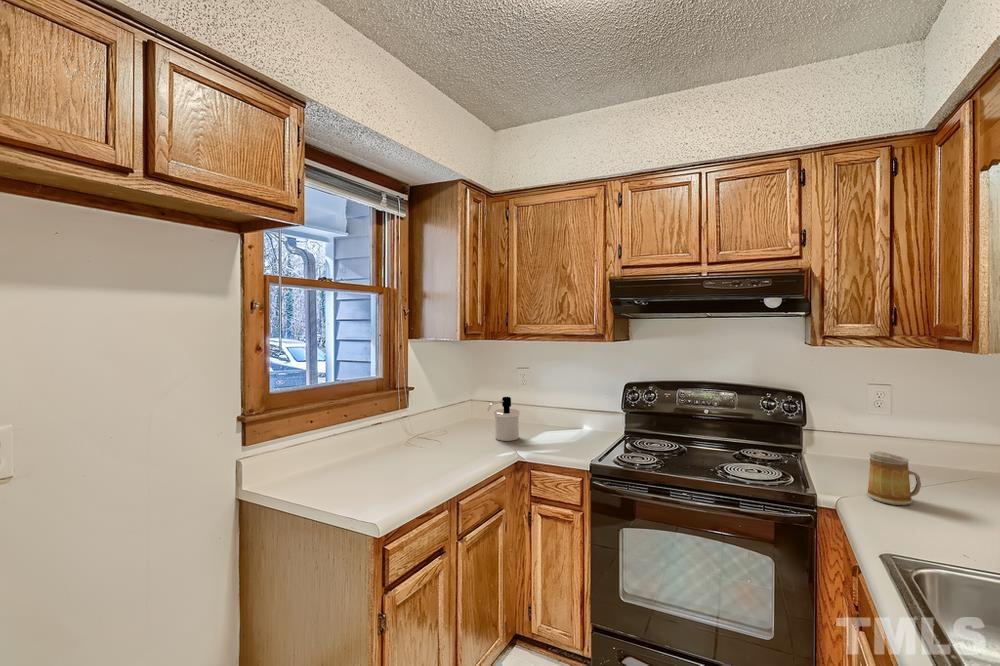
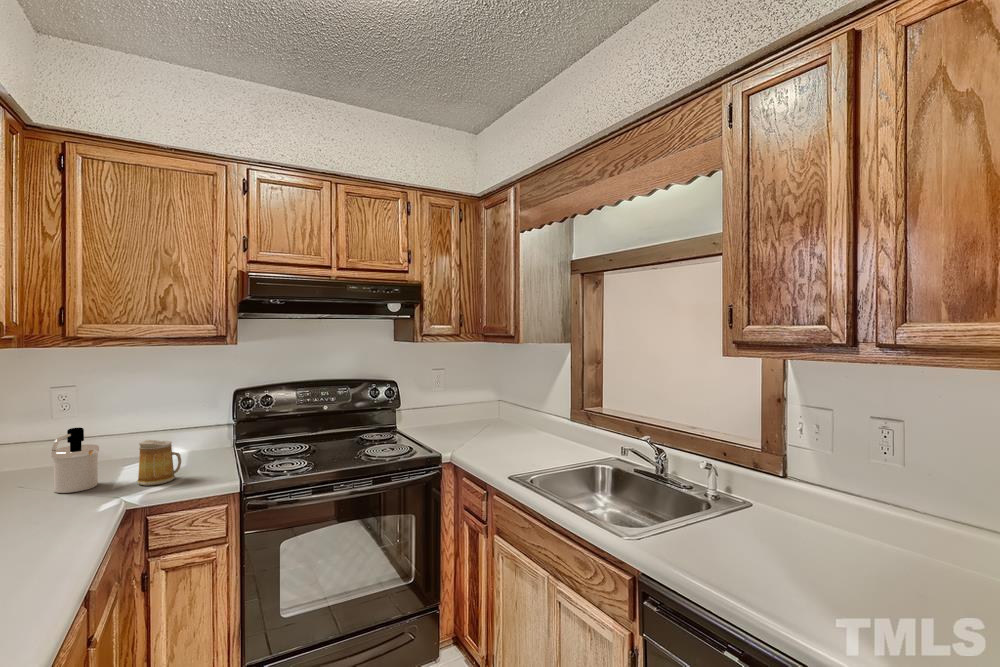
mug: present [866,451,921,505] -> present [137,440,181,486]

